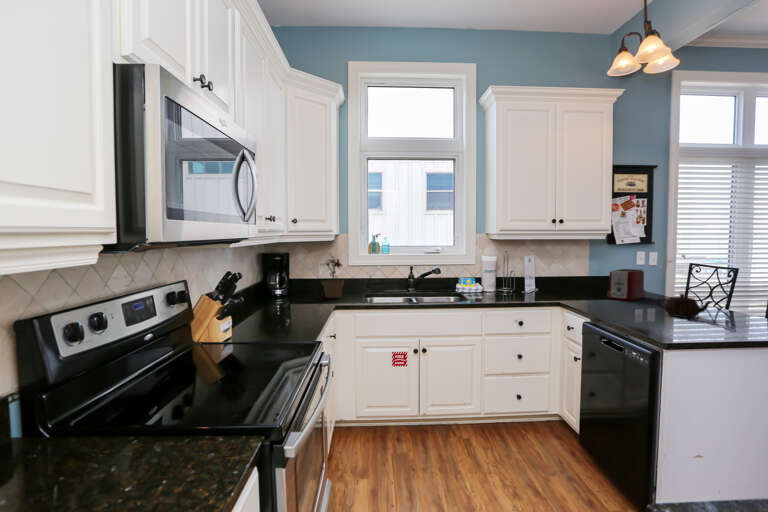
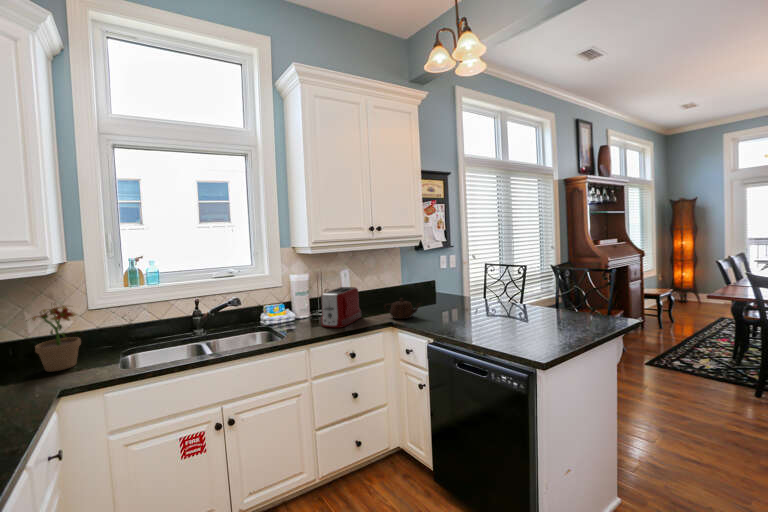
toaster: present [607,269,646,301] -> present [320,287,361,328]
teapot: present [656,294,713,318] -> present [384,298,420,319]

